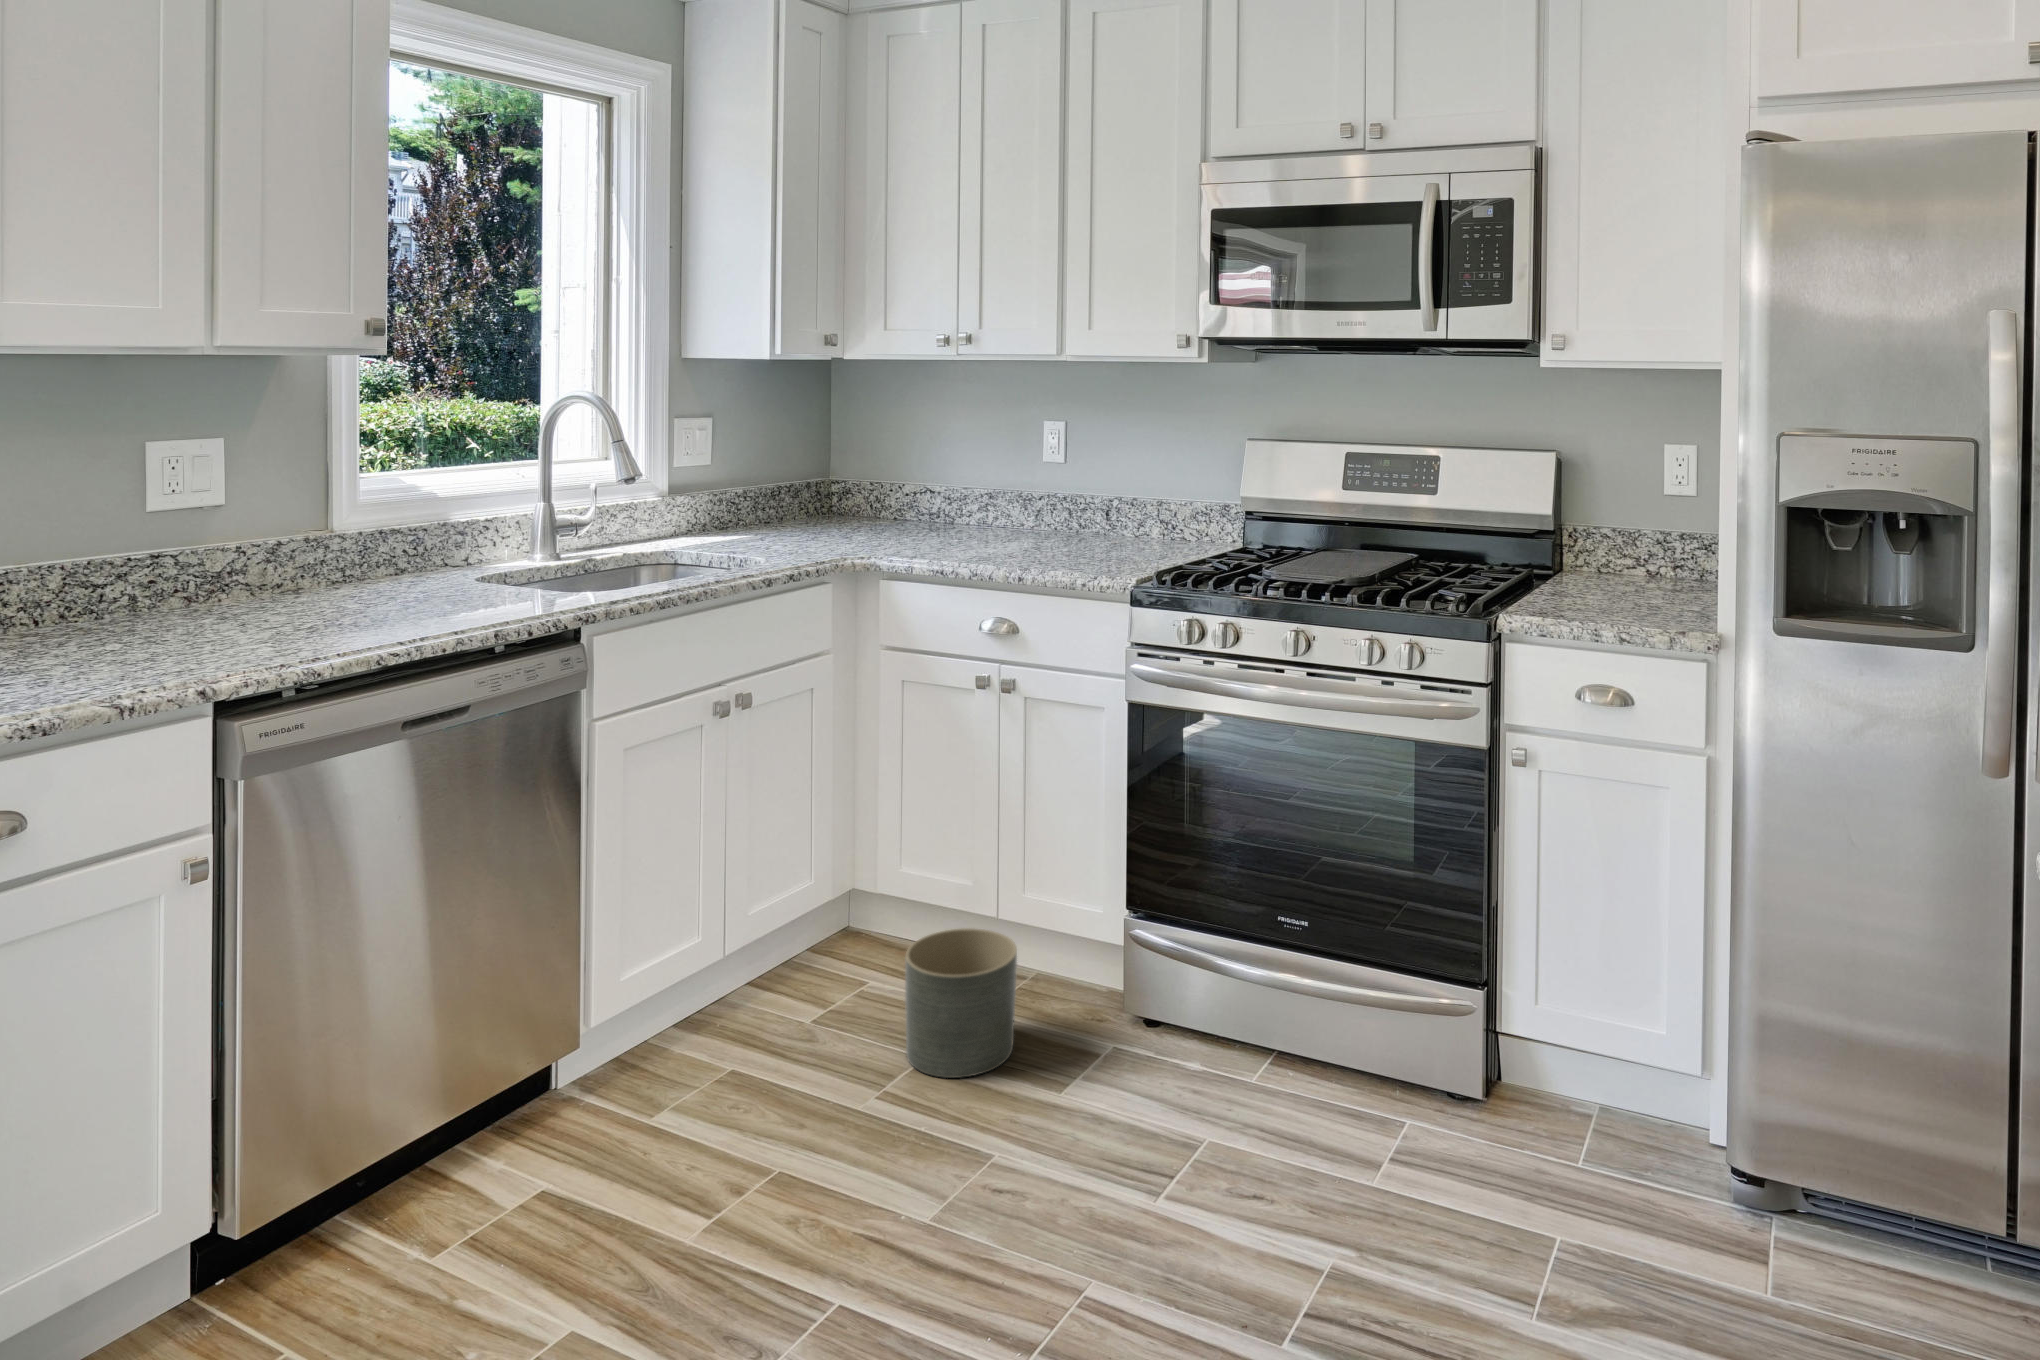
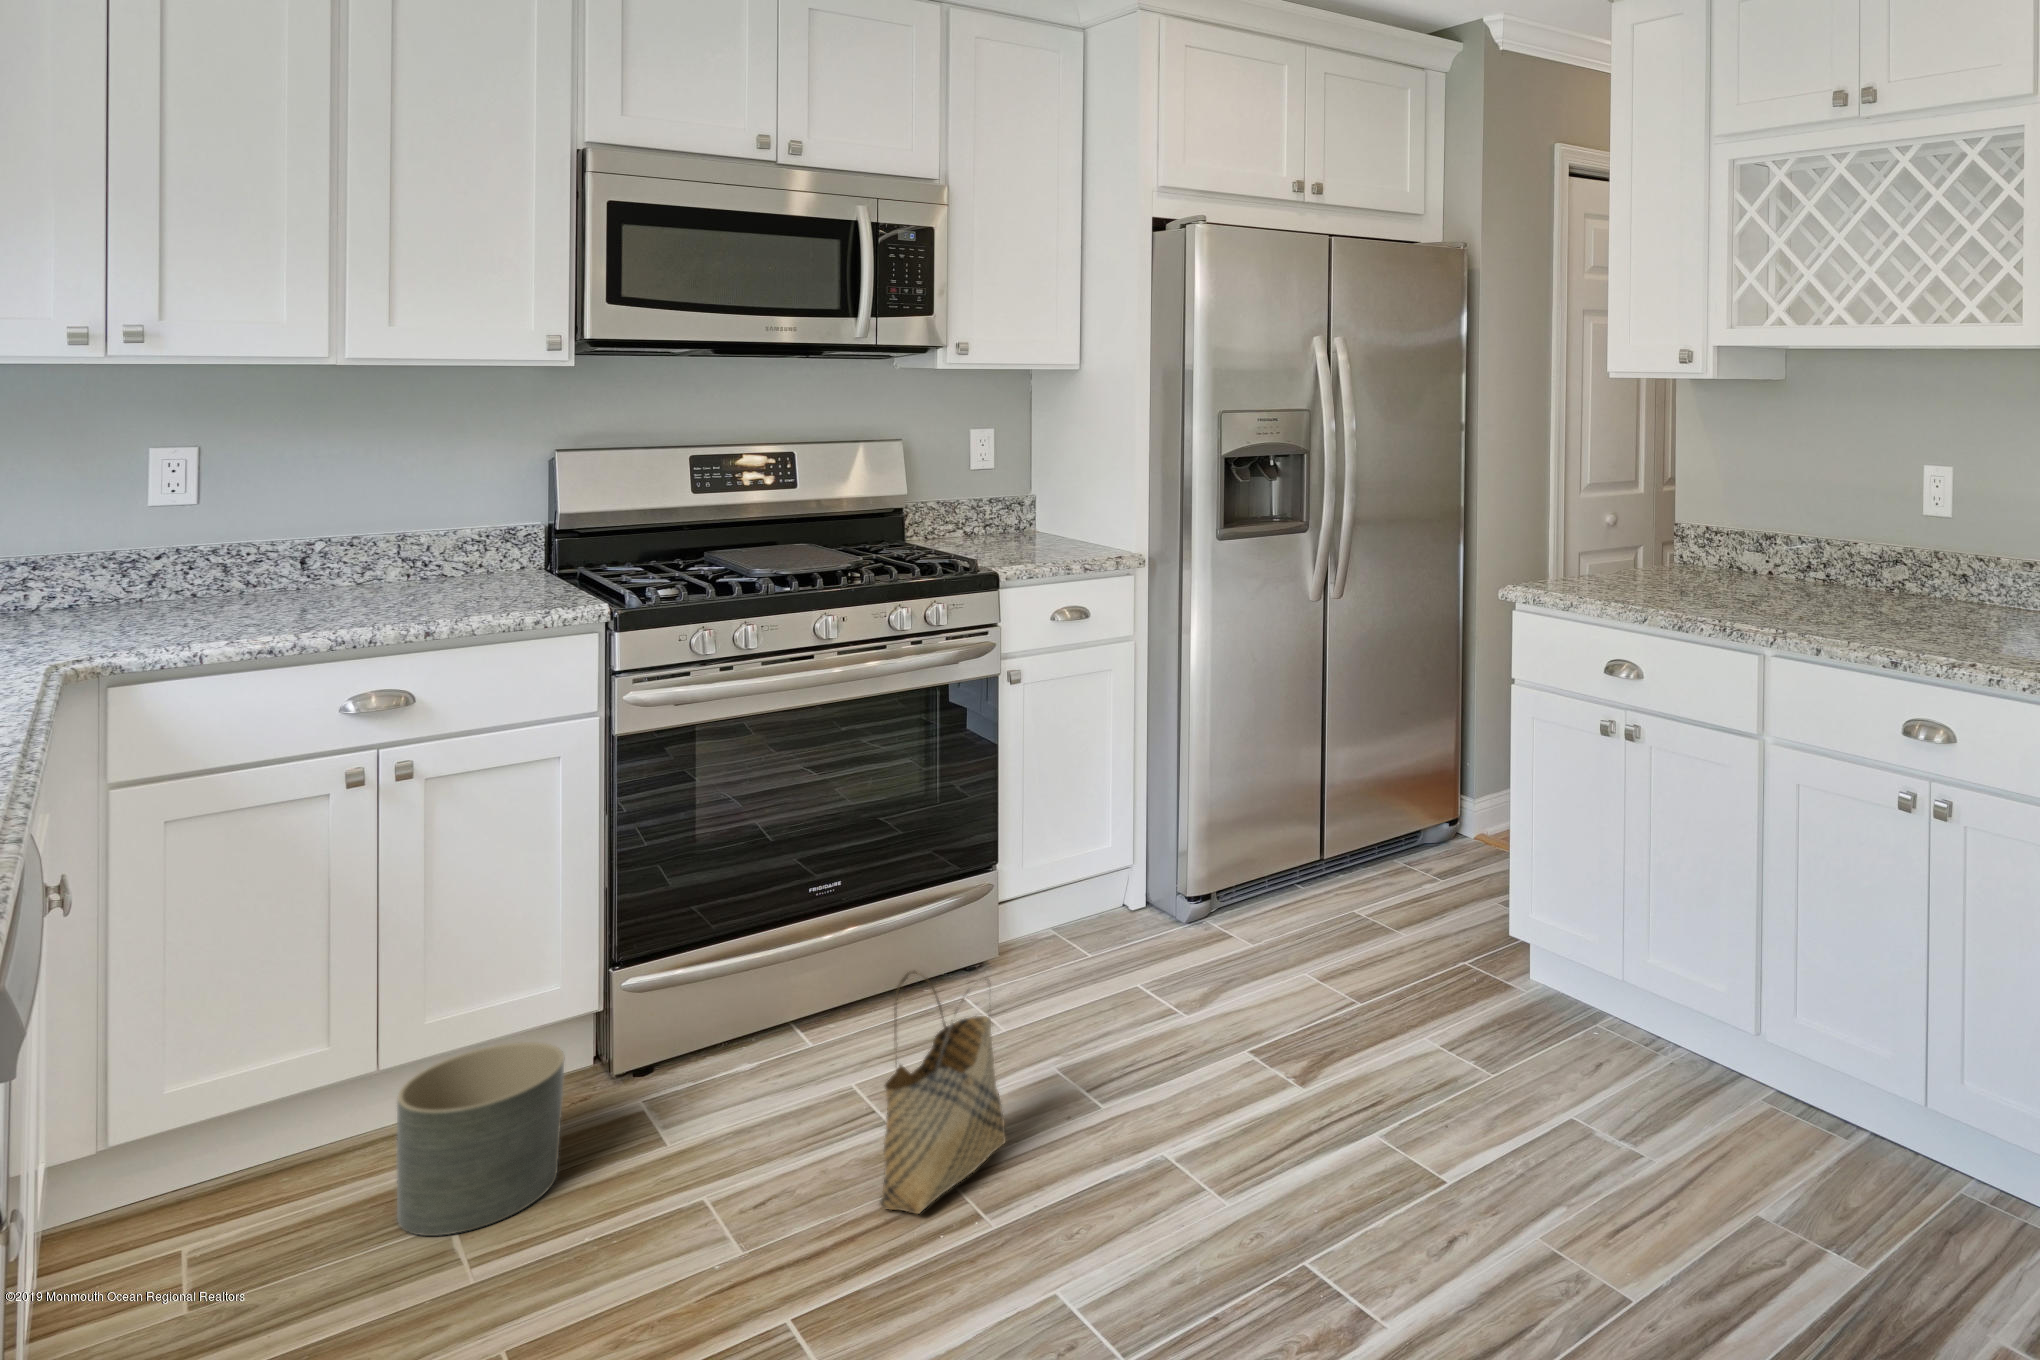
woven basket: none [1000,1030,1170,1298] -> present [880,971,1006,1214]

